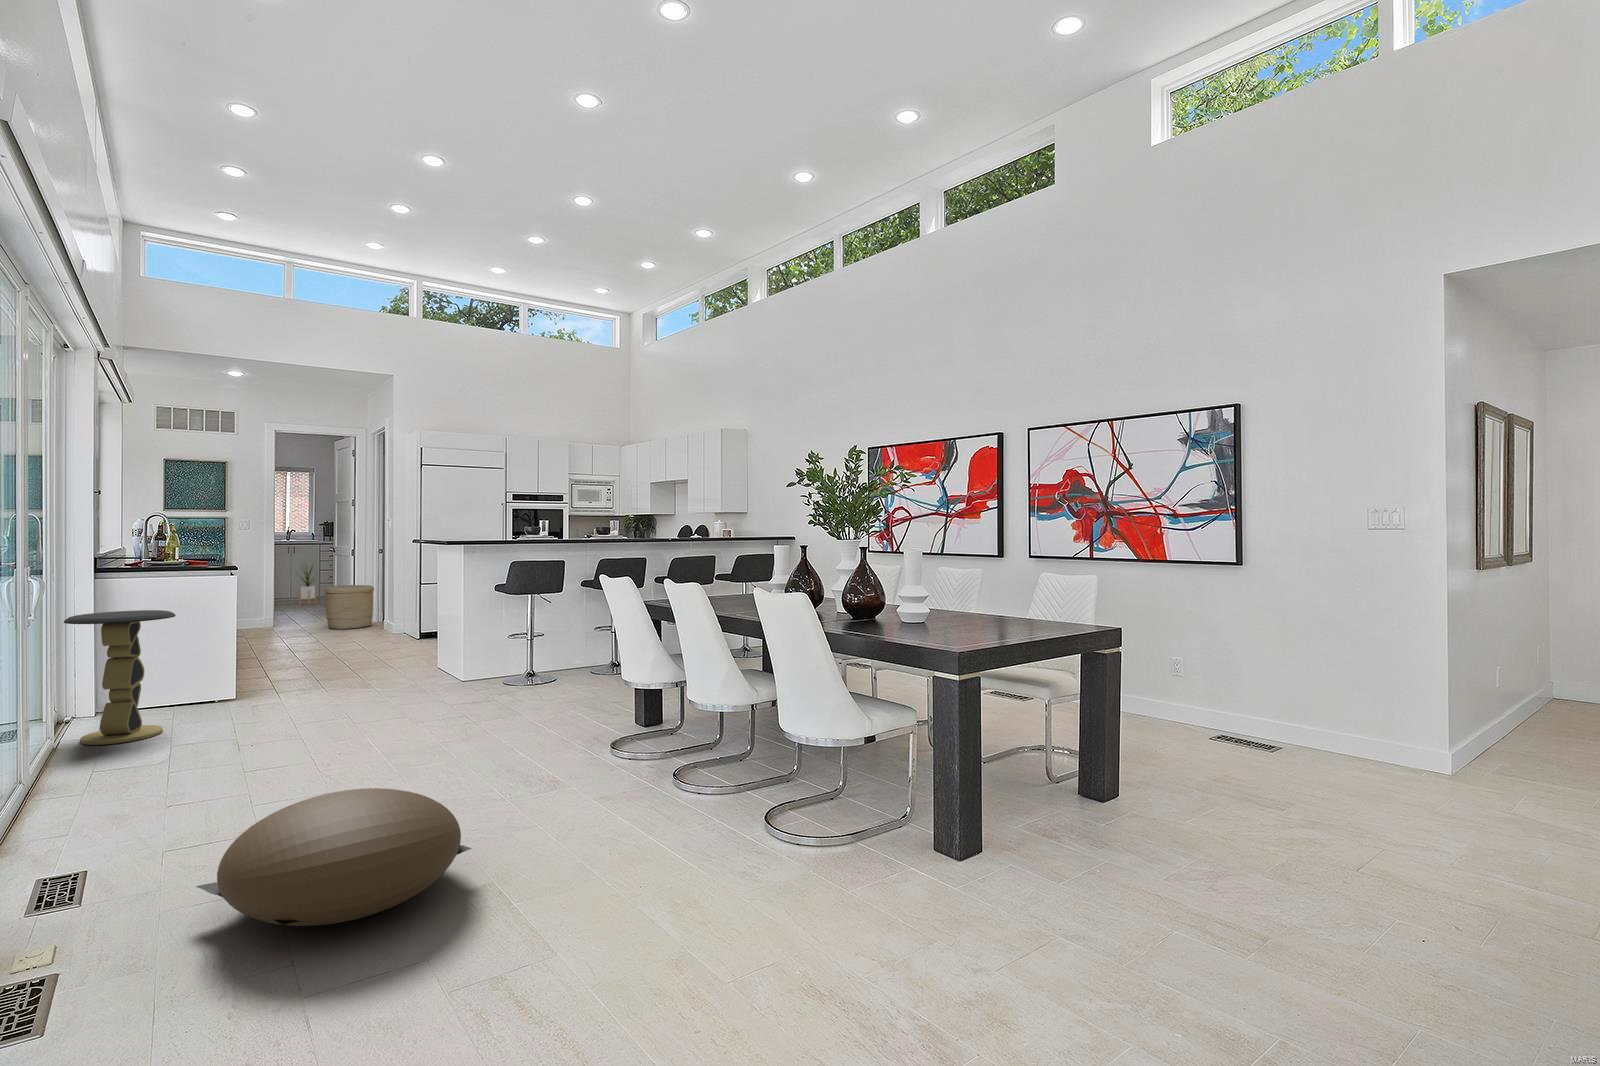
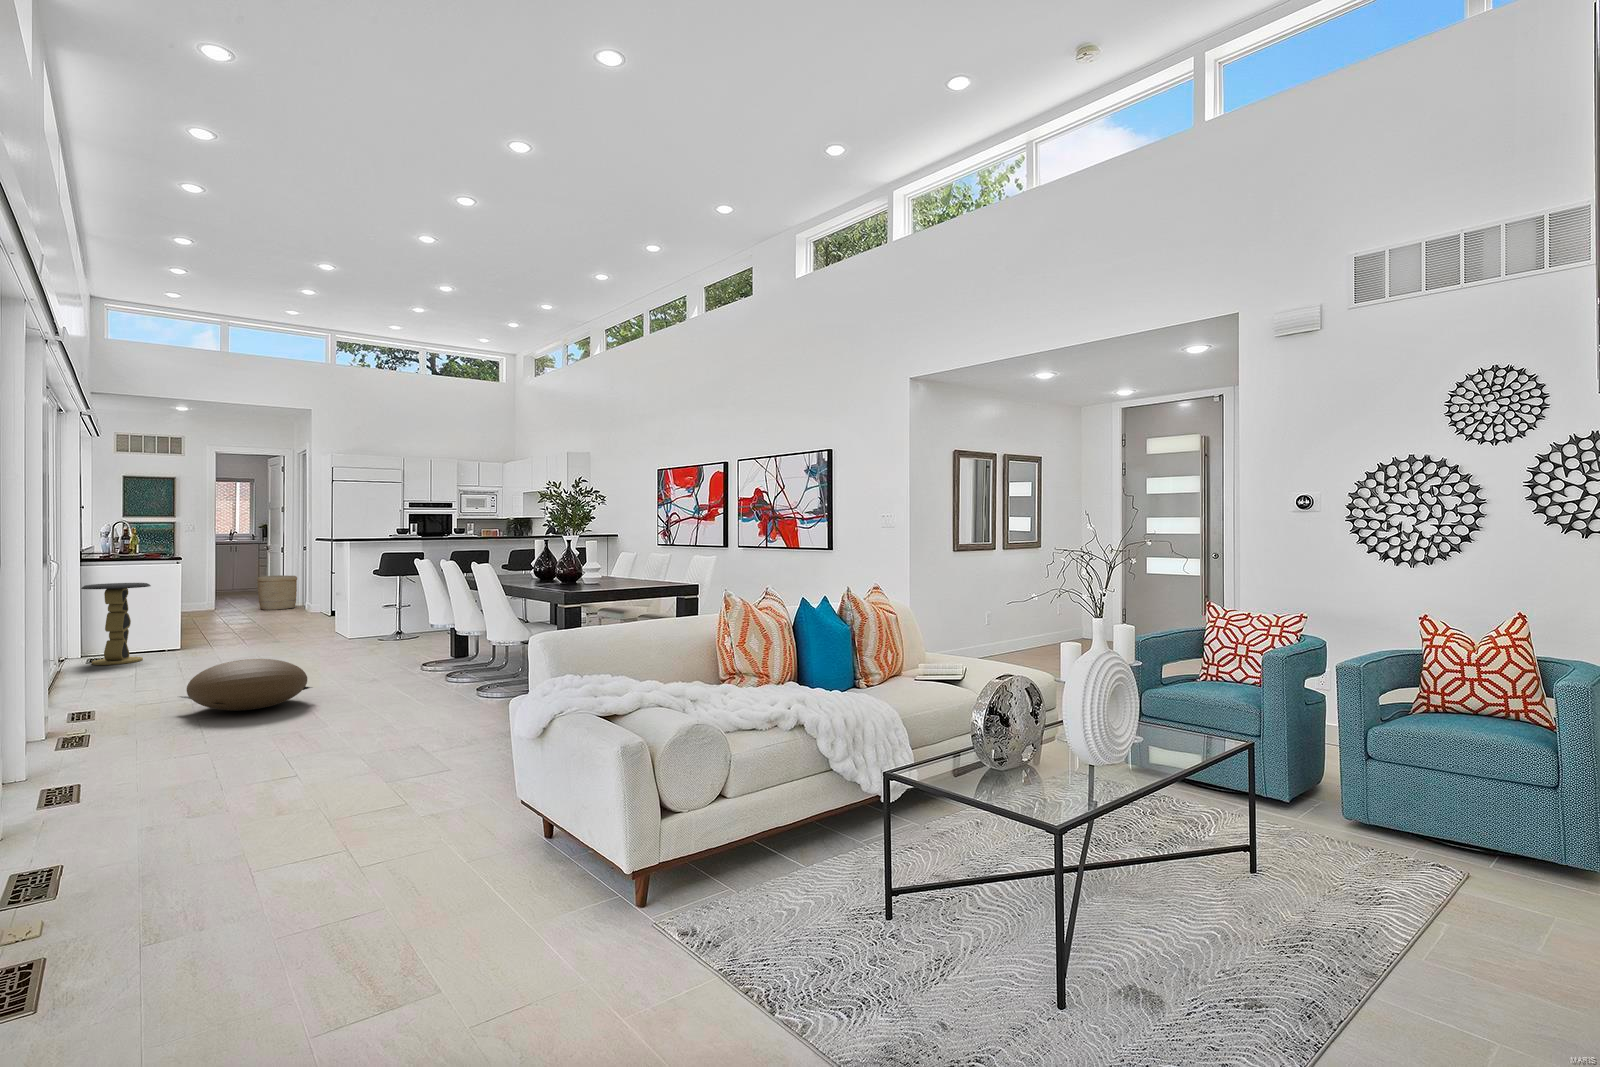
house plant: present [299,563,316,605] -> none [233,554,258,595]

